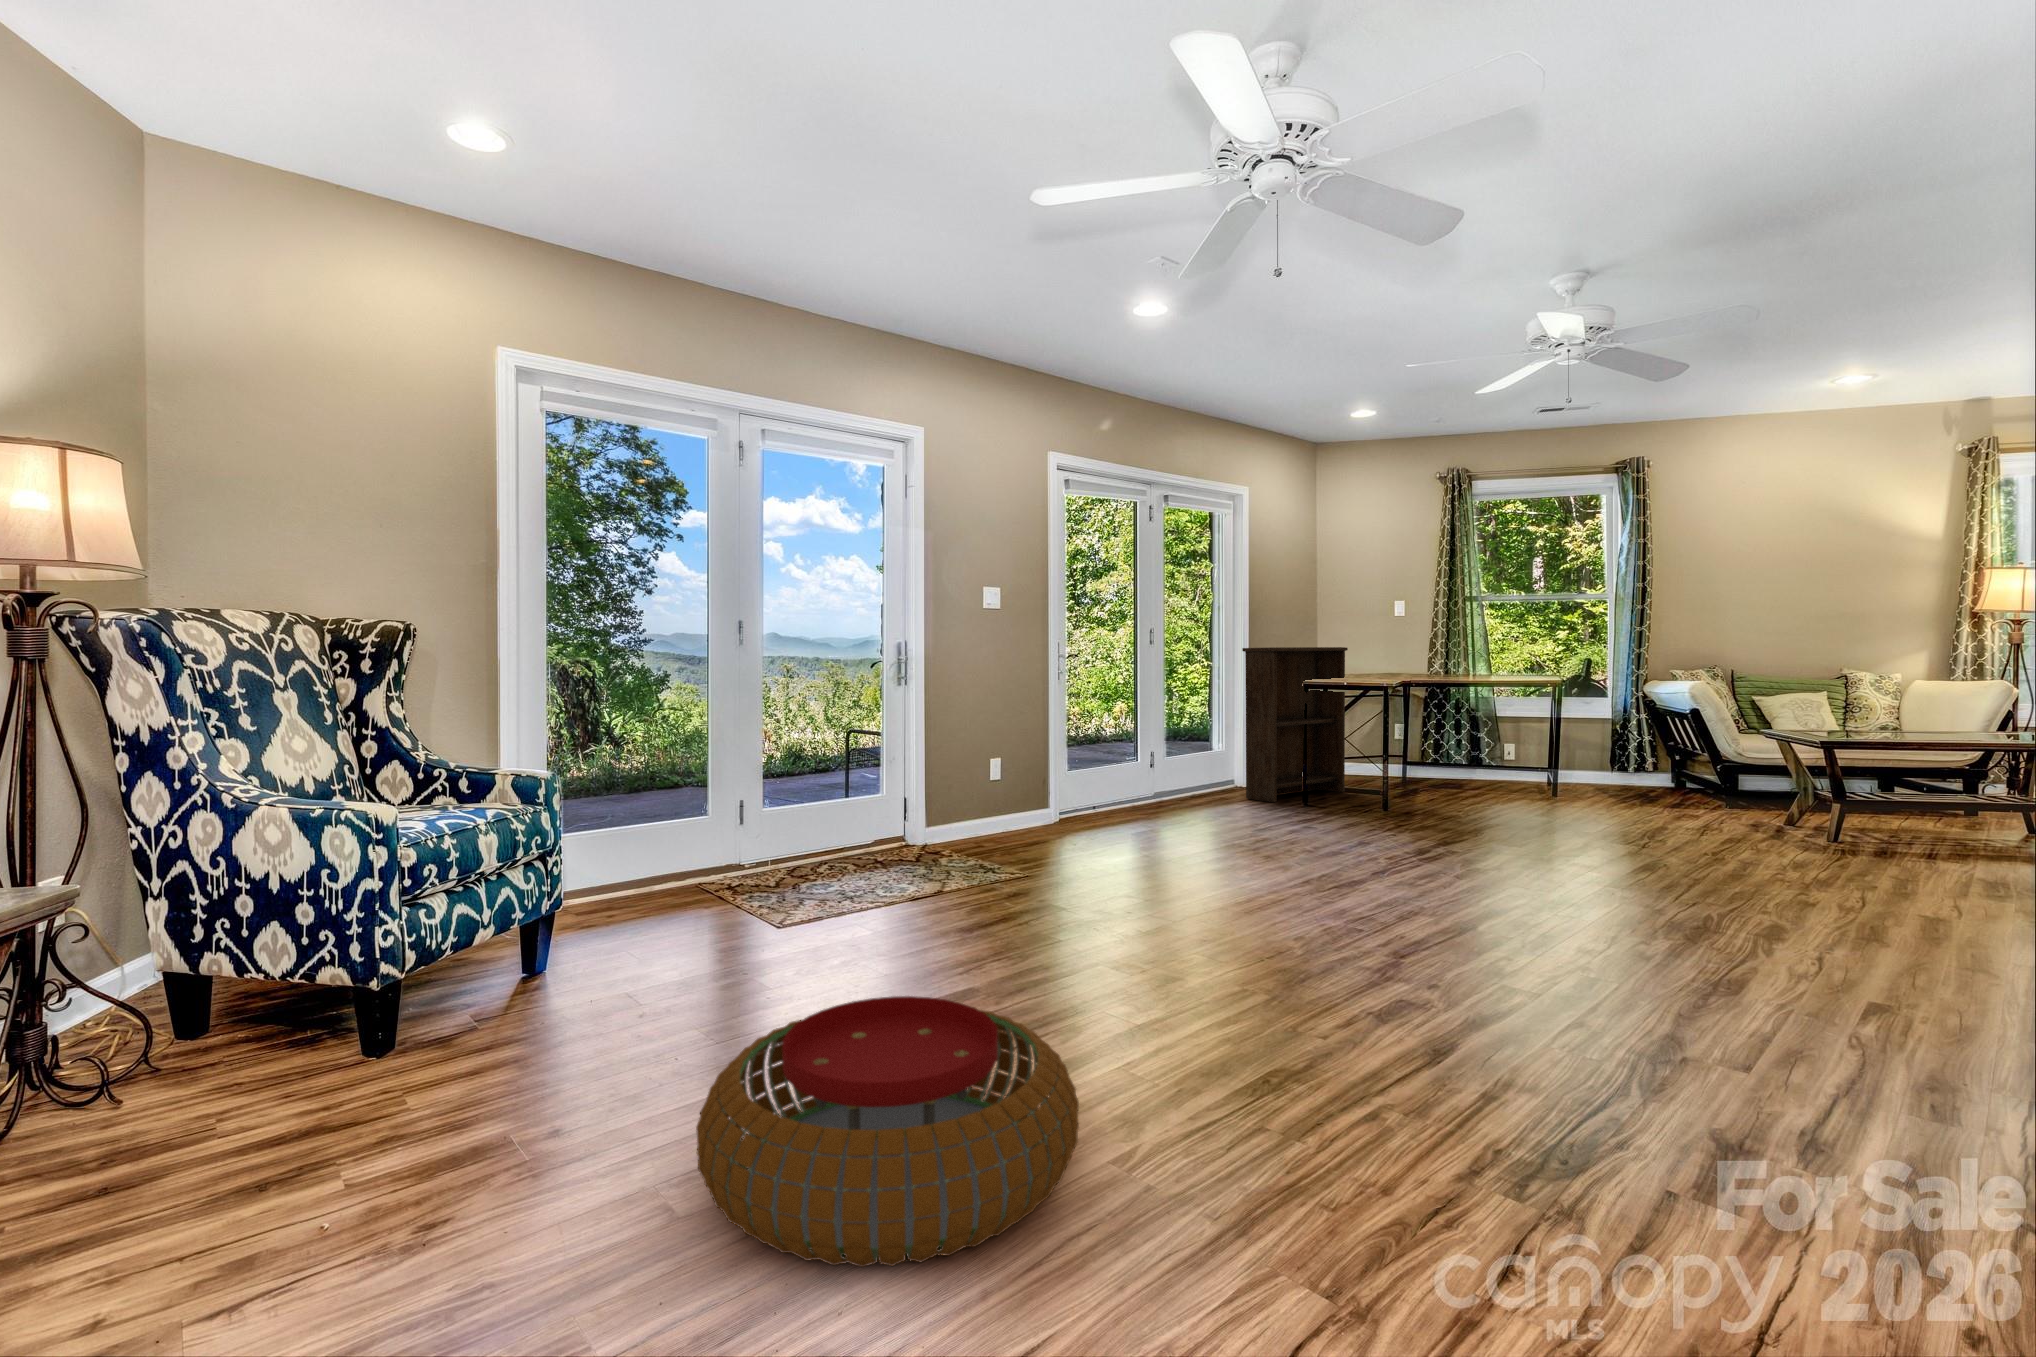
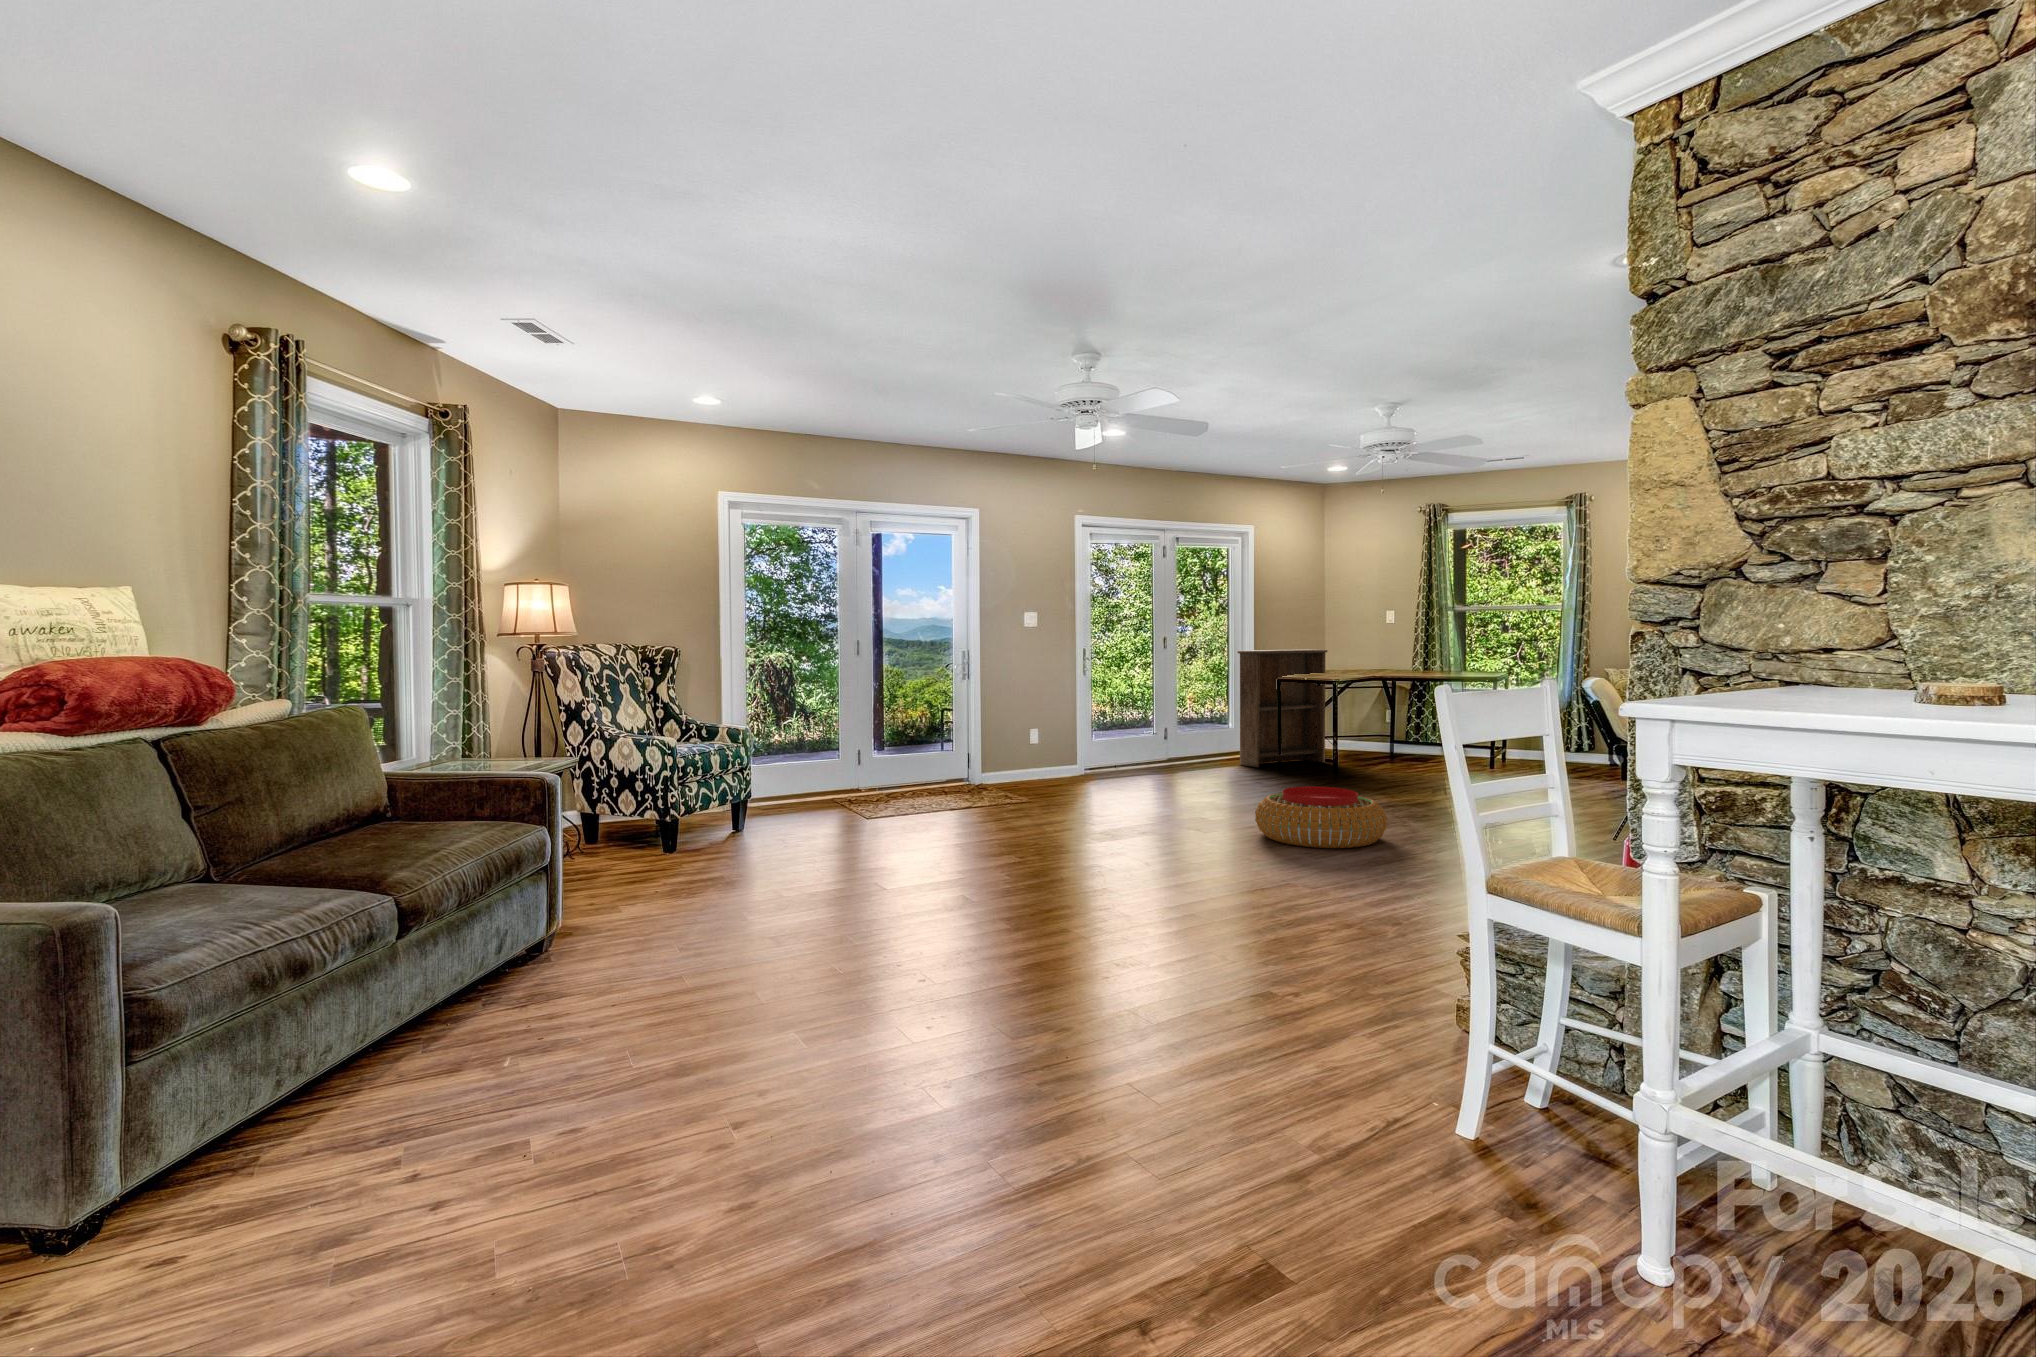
pouf: present [696,996,1079,1267] -> present [1255,786,1387,848]

